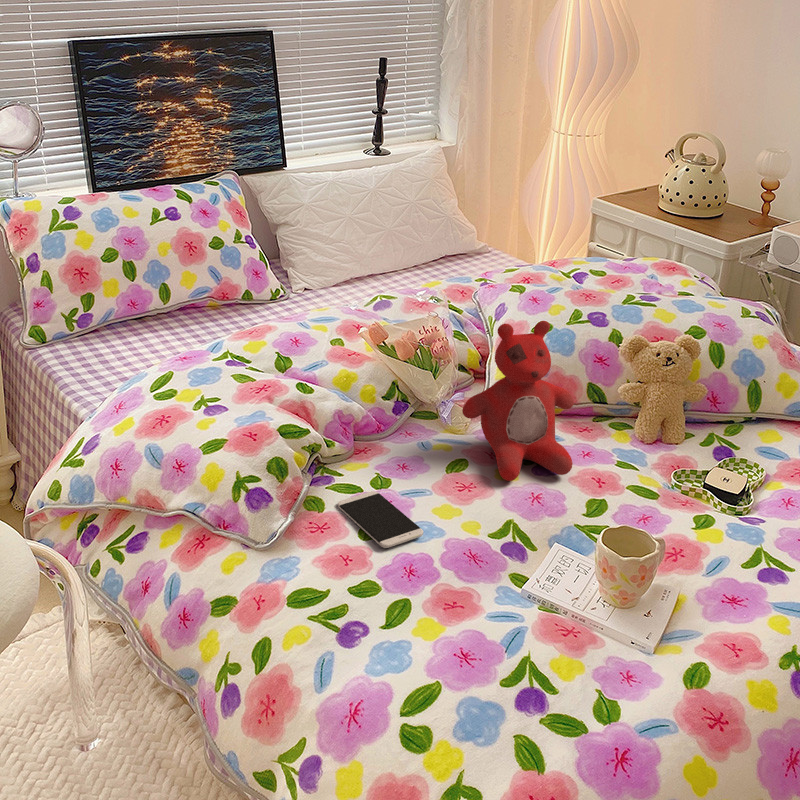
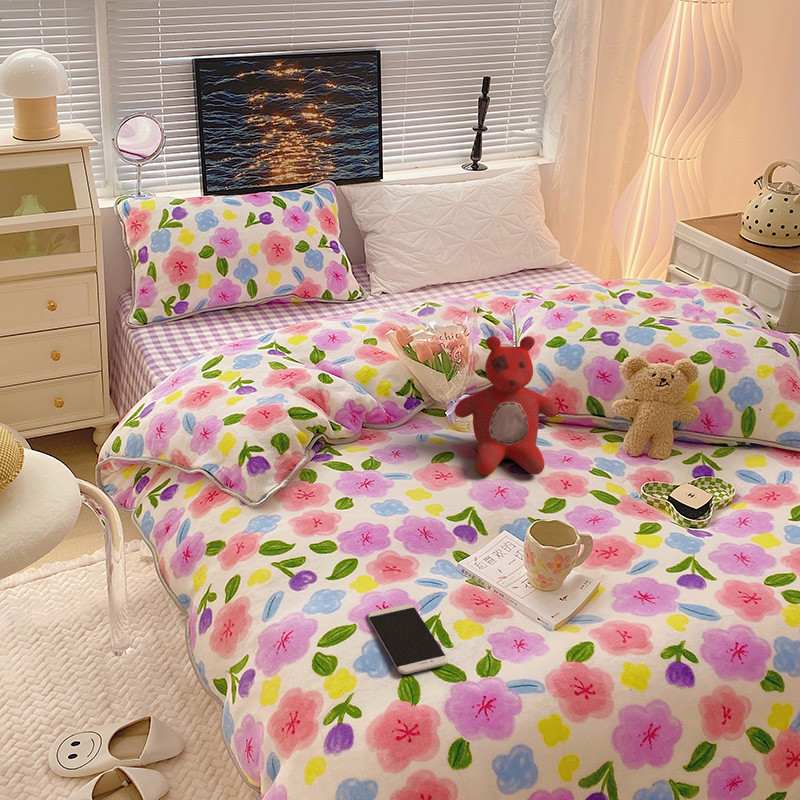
smartphone: present [338,491,423,548] -> present [368,604,447,674]

